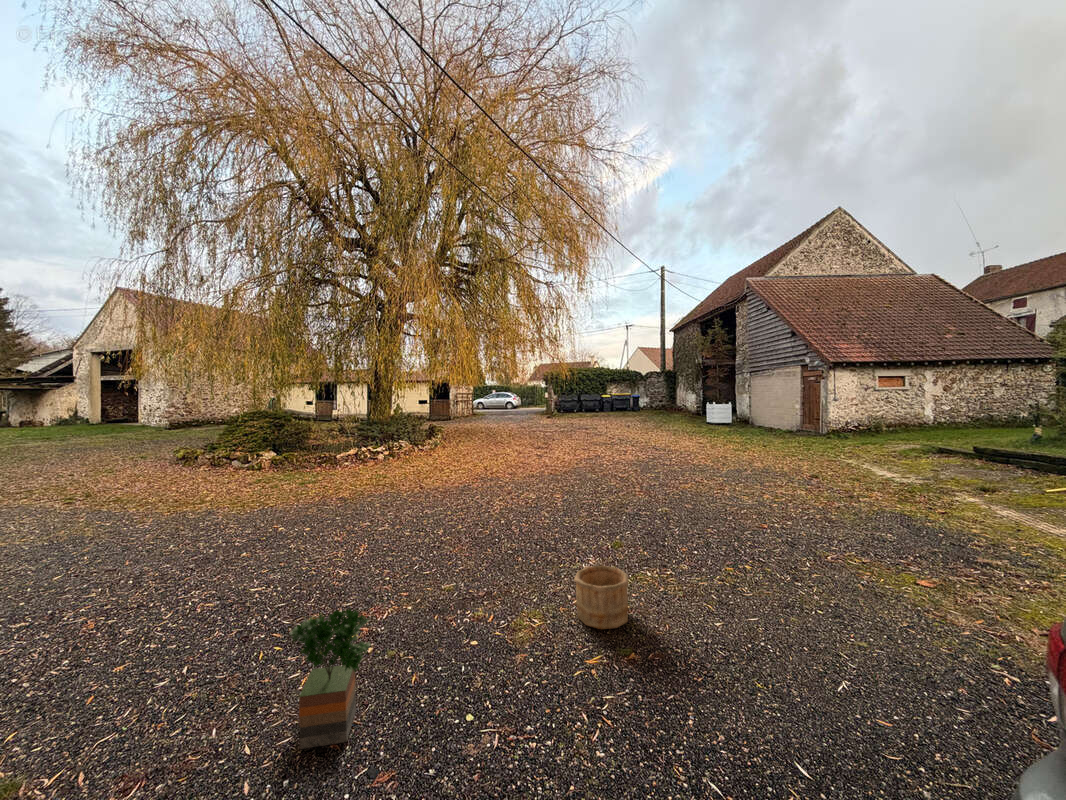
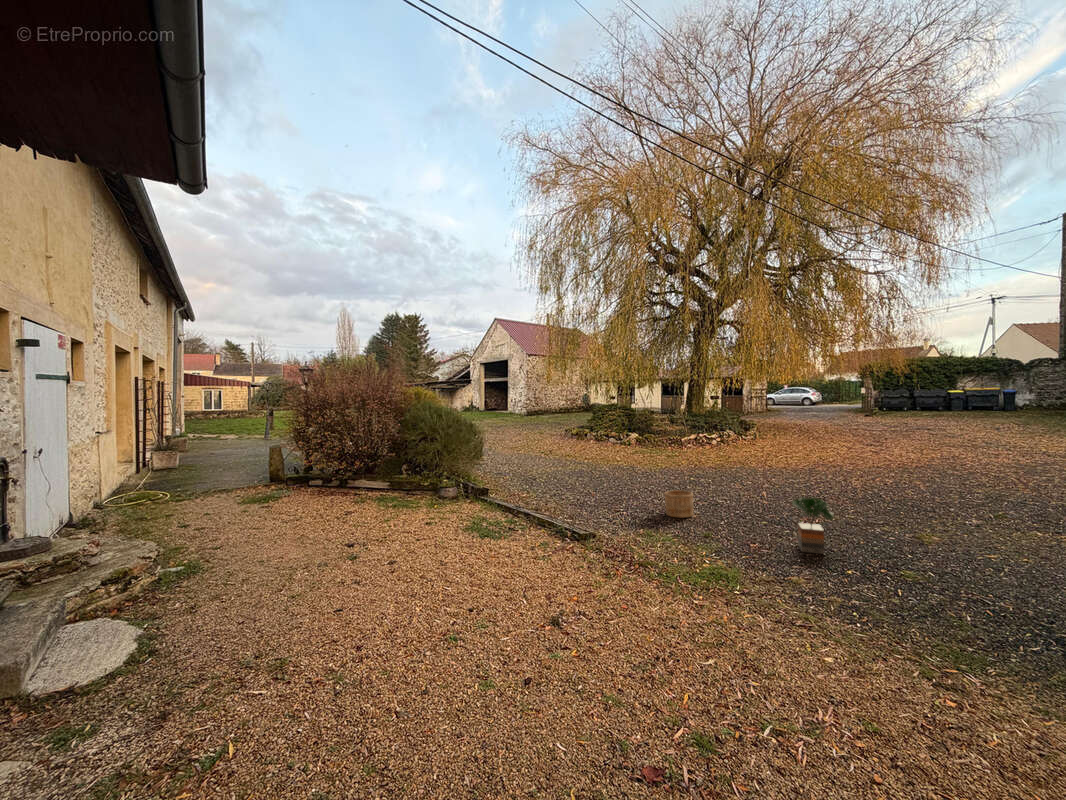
wooden bucket: present [574,566,628,629] -> present [664,490,693,518]

